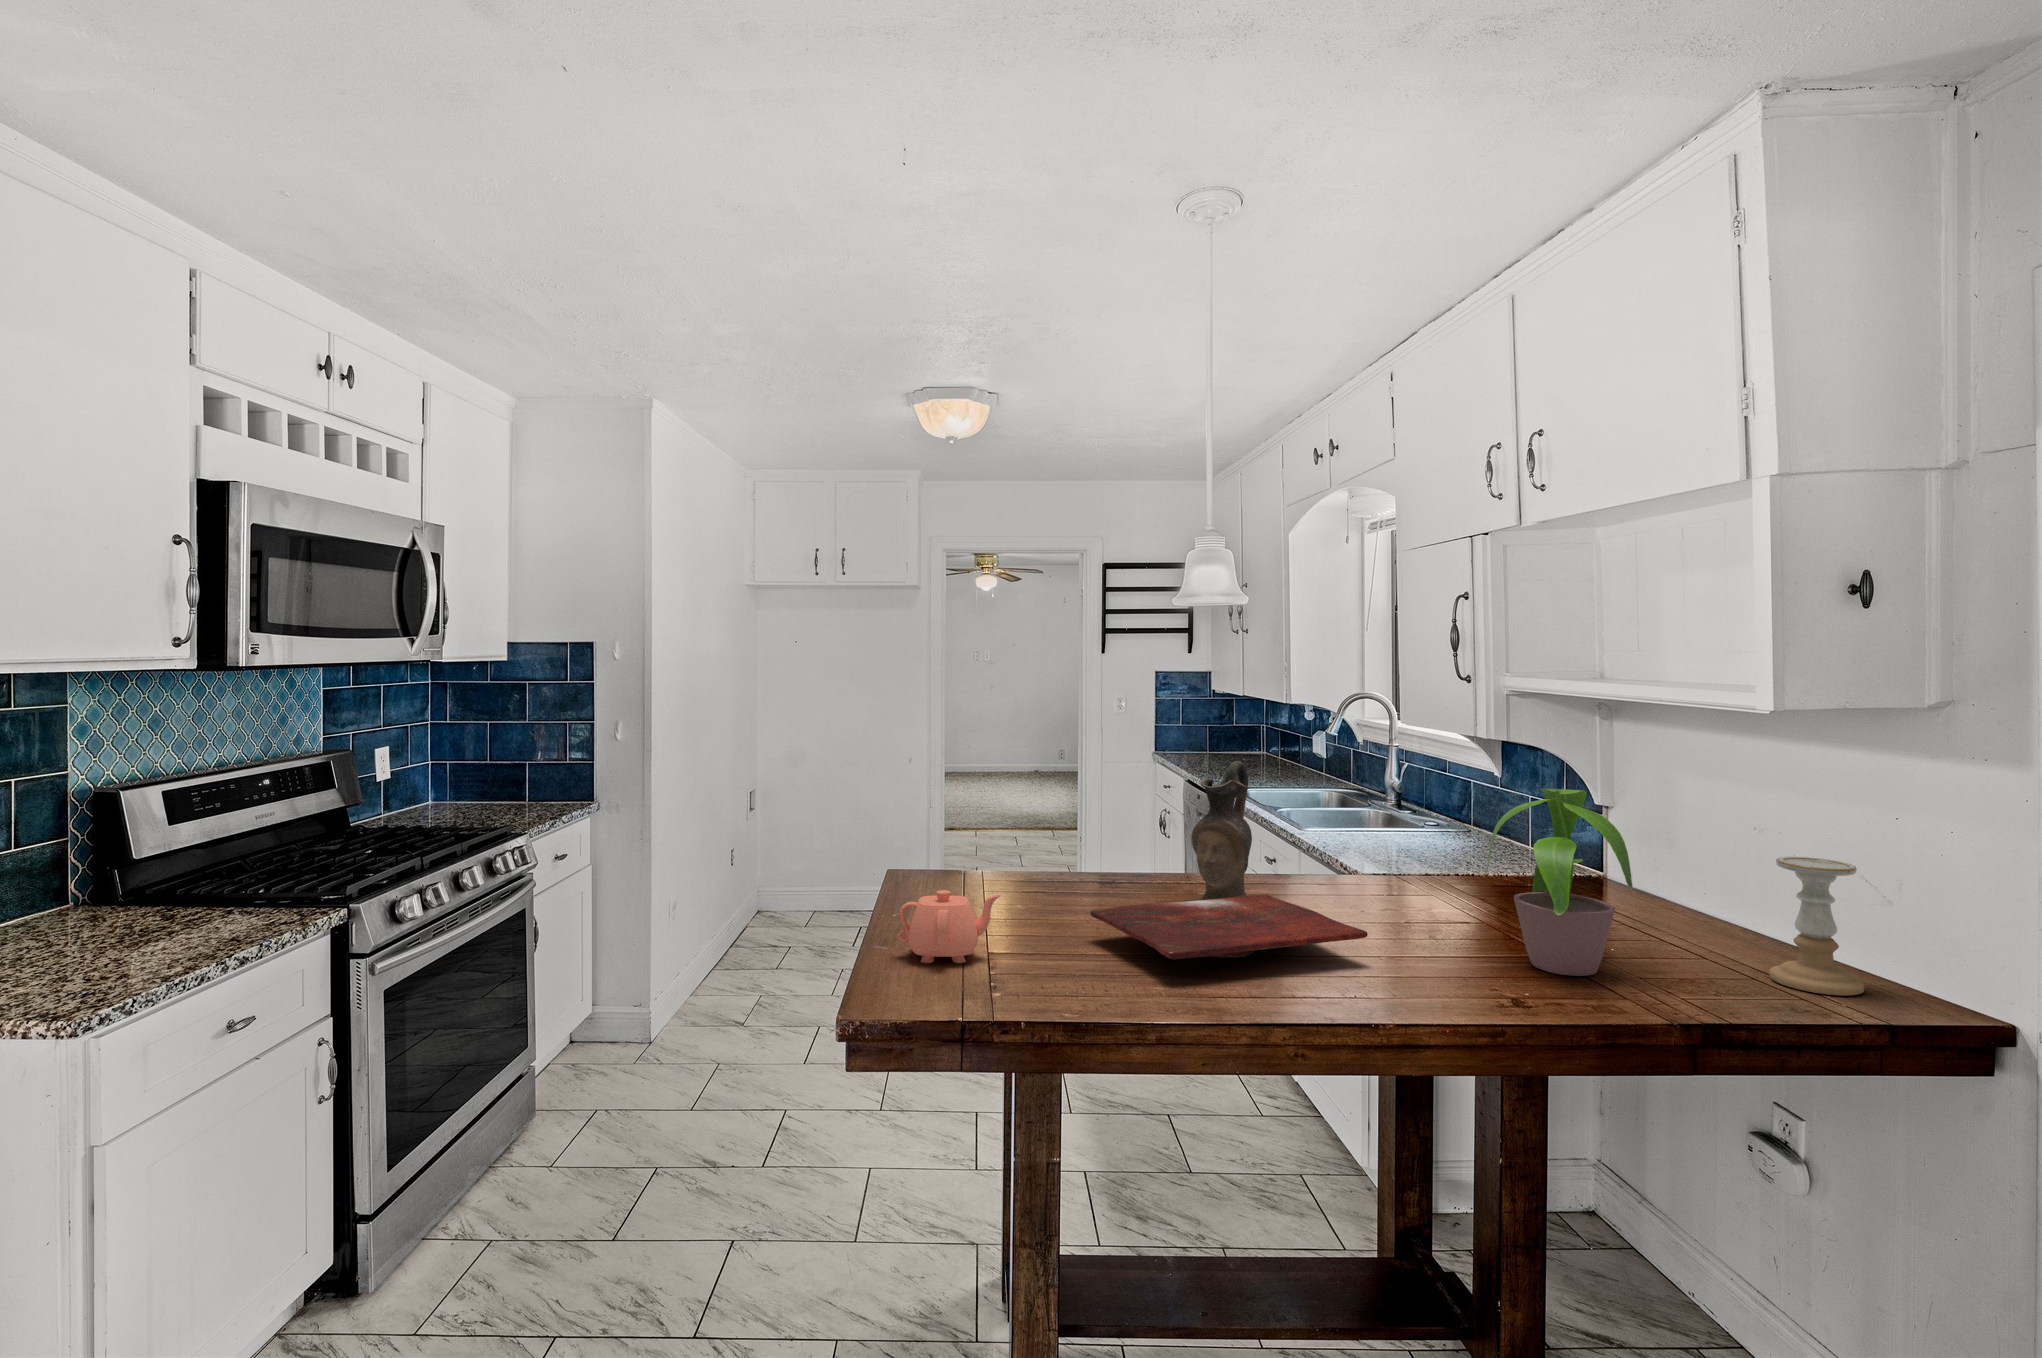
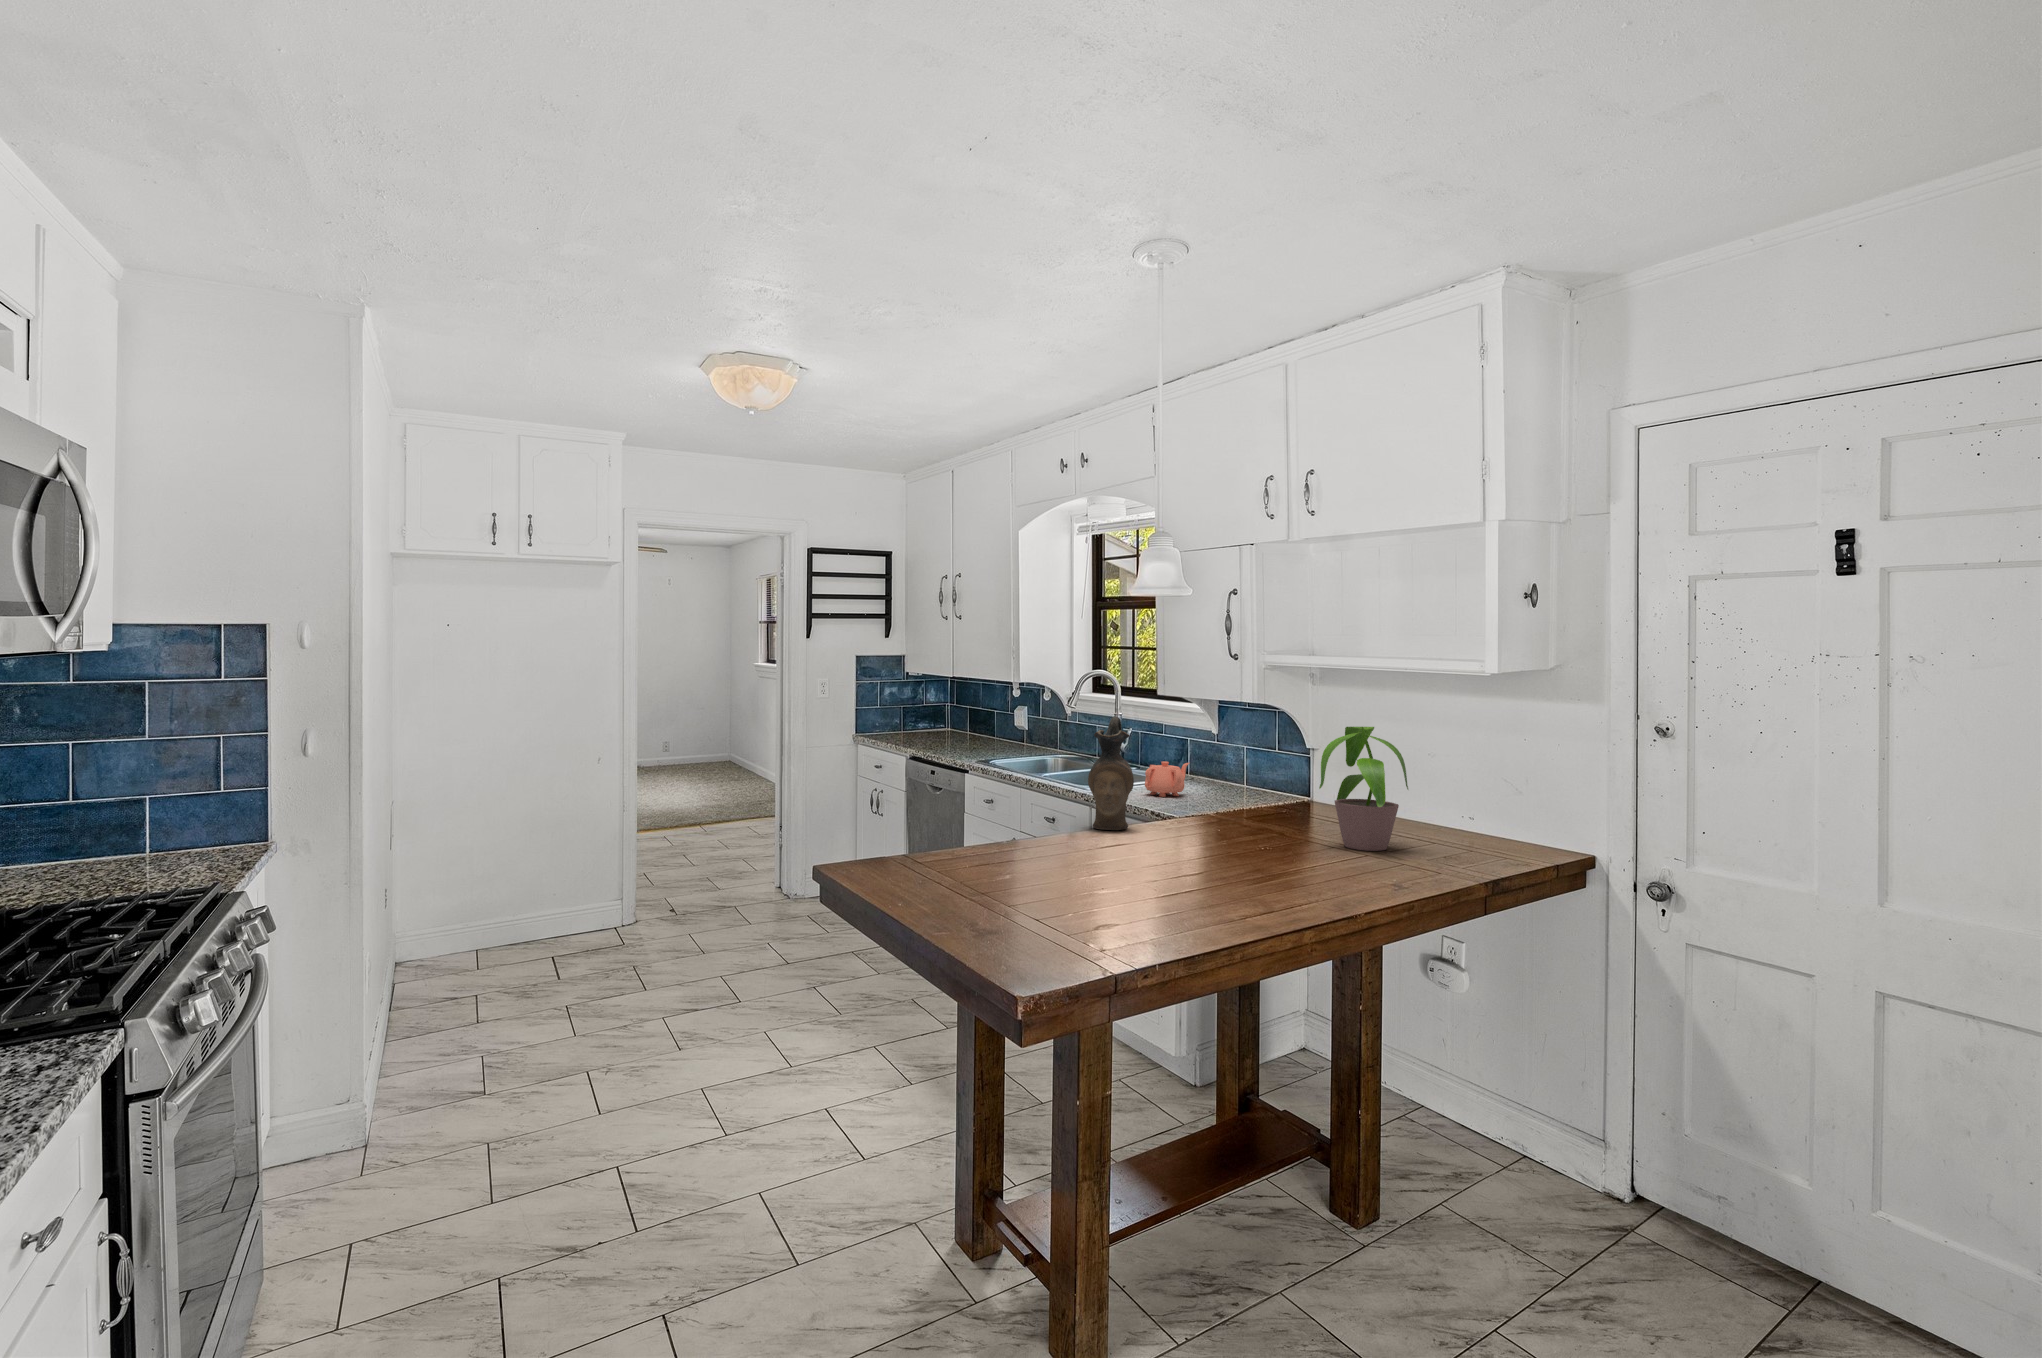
candle holder: present [1769,857,1865,996] -> none [1472,766,1524,850]
teapot: present [898,890,1001,963] -> present [1145,761,1189,797]
cutting board: present [1090,895,1368,959] -> none [1062,815,1259,856]

